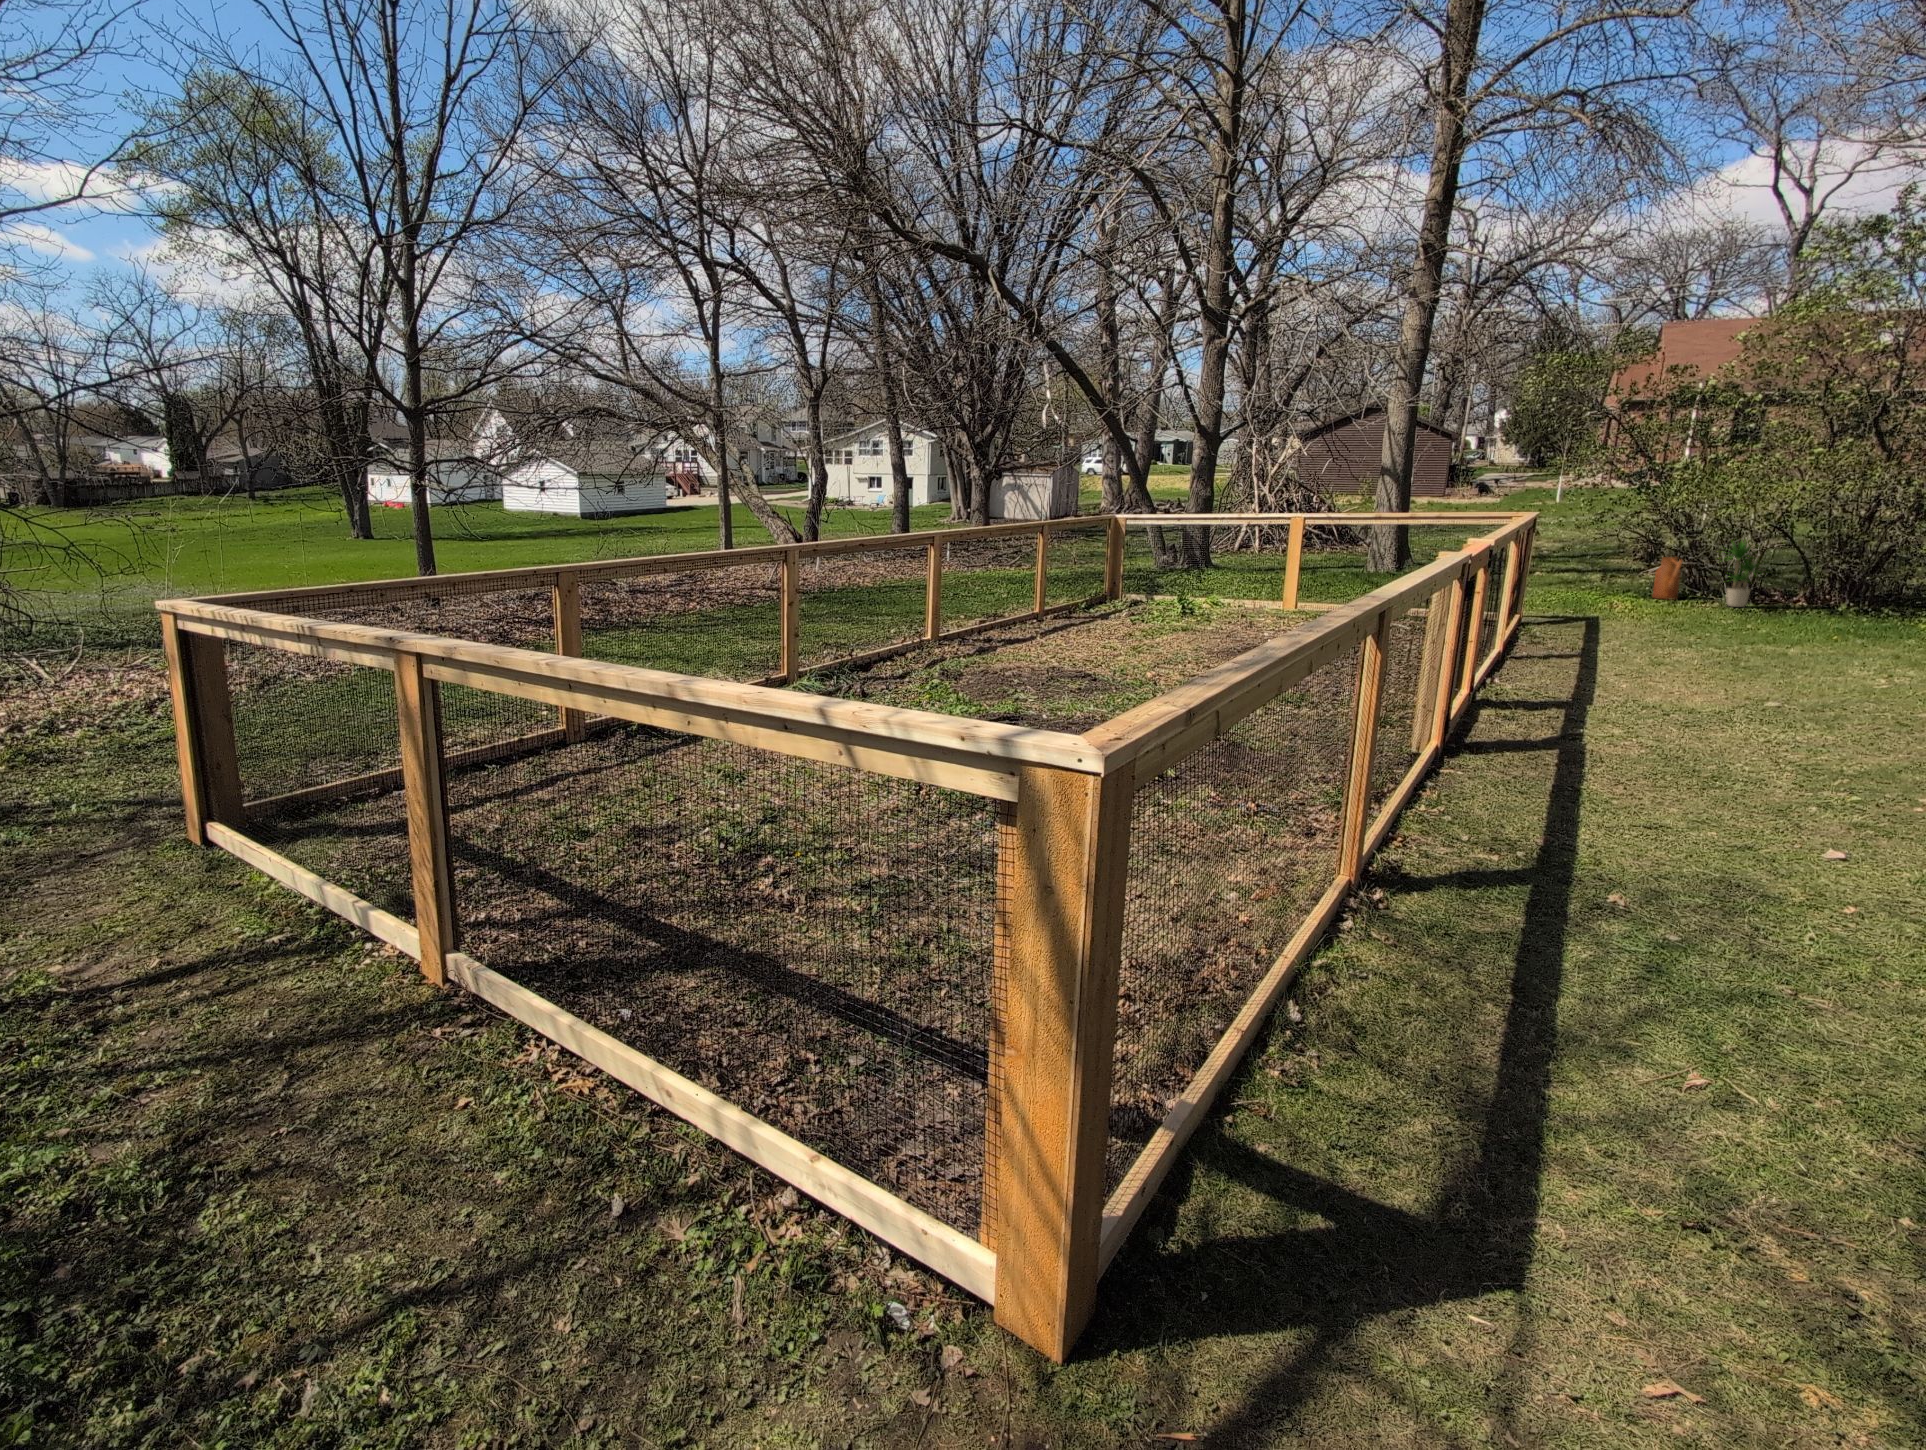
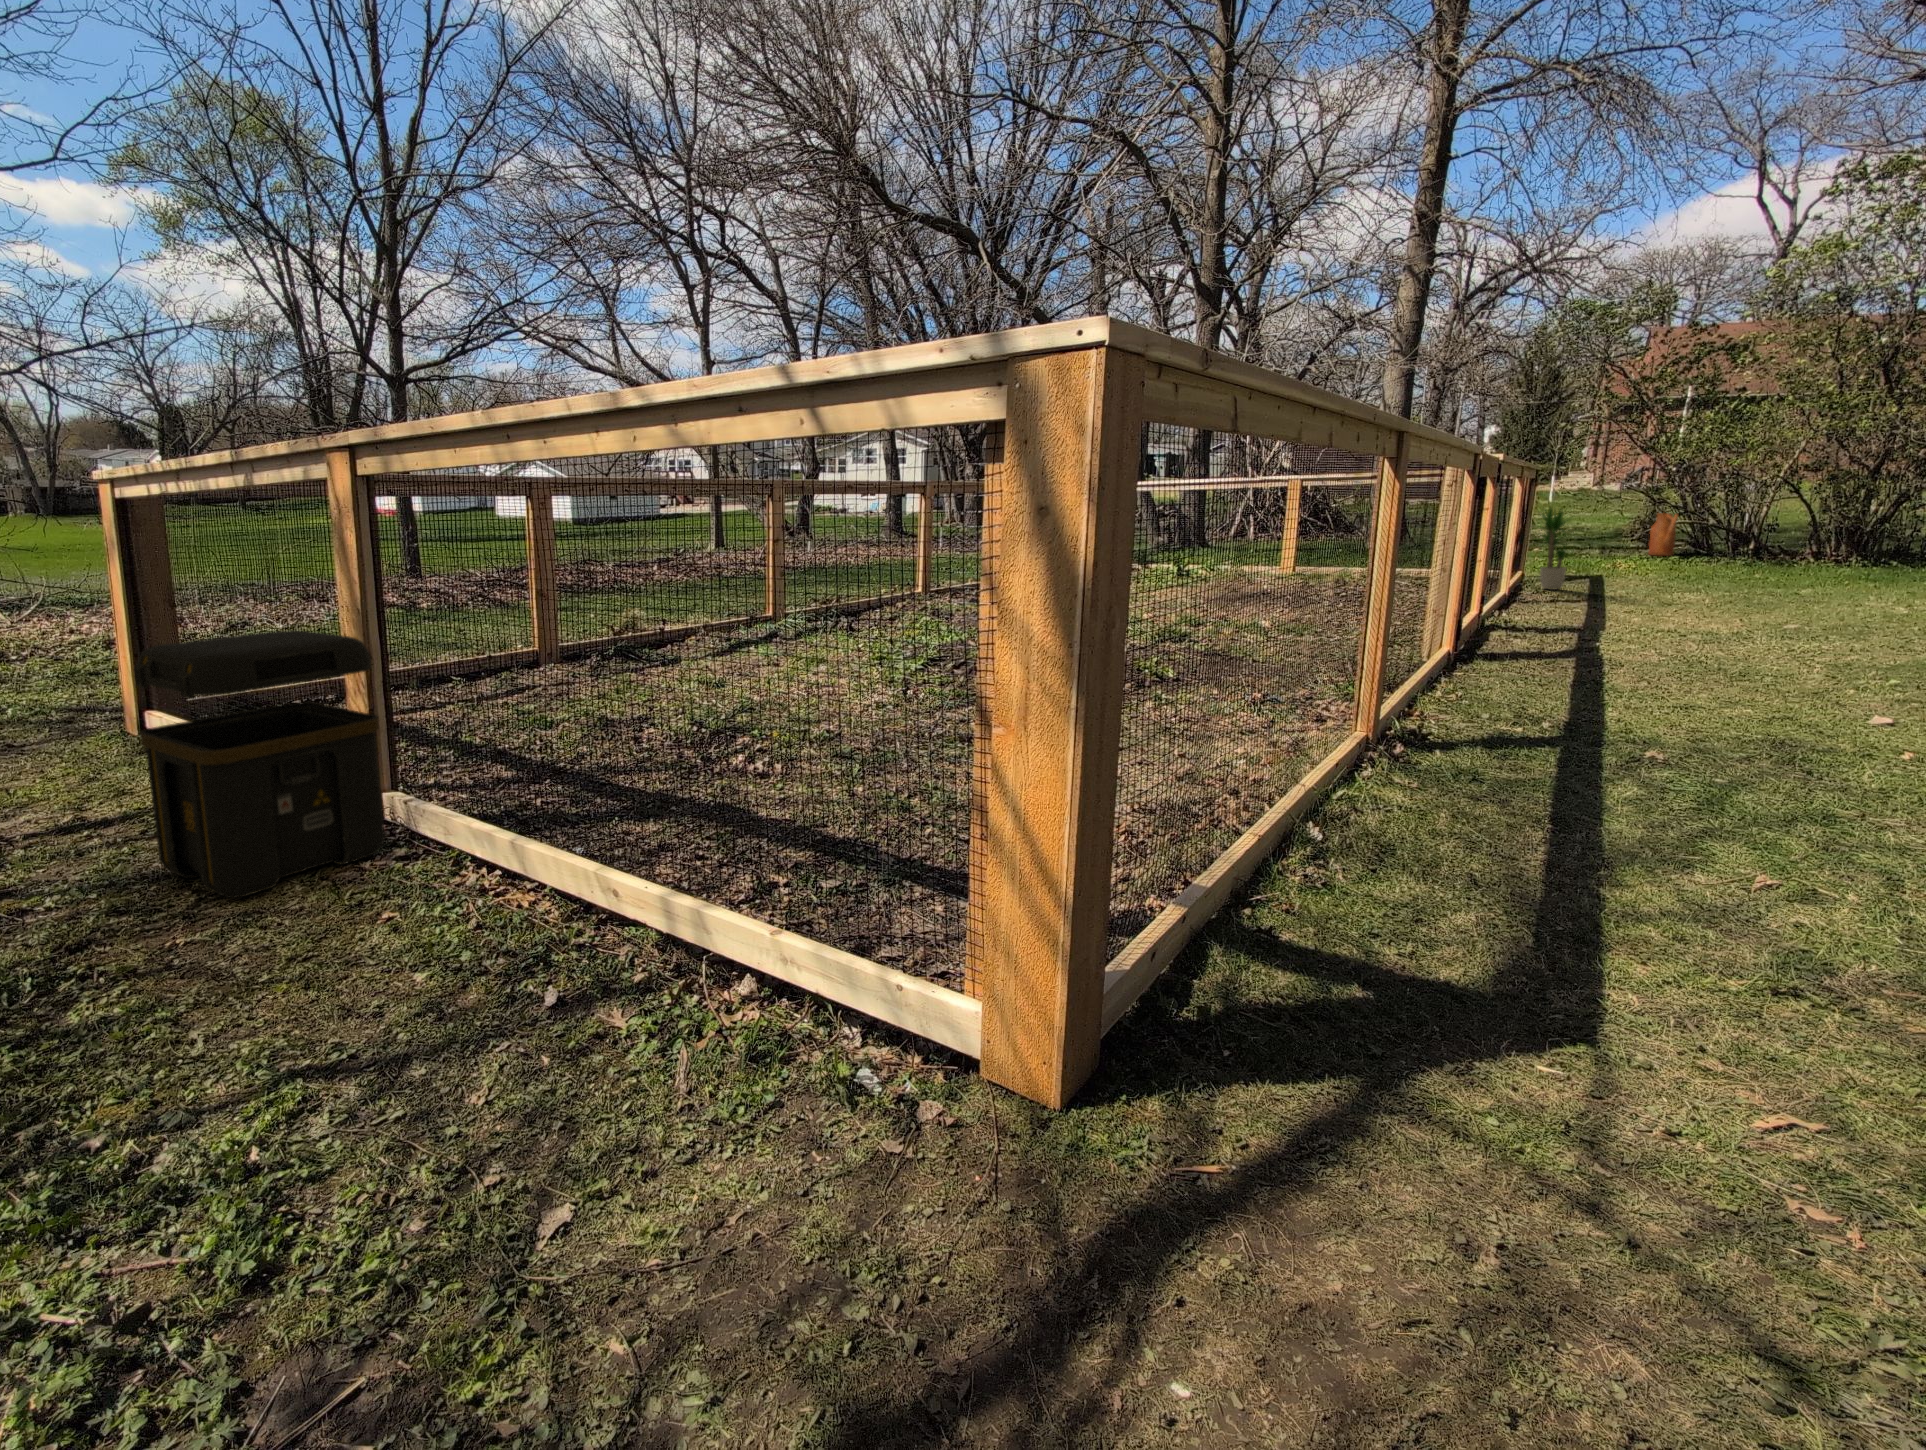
potted plant: present [1725,541,1763,607] -> present [1532,507,1578,590]
toolbox: none [231,809,450,1078] -> present [134,630,385,898]

